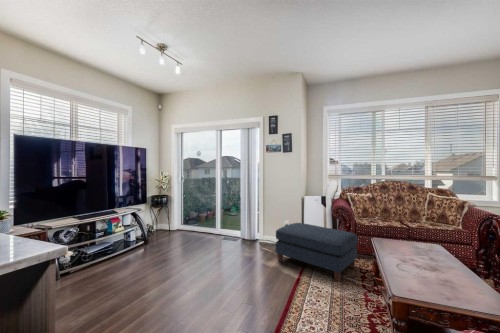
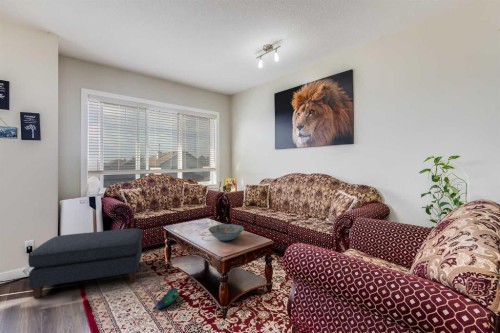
decorative bowl: none [402,256,463,283] -> present [209,224,244,241]
plush toy: none [334,305,365,319] -> present [153,288,178,310]

